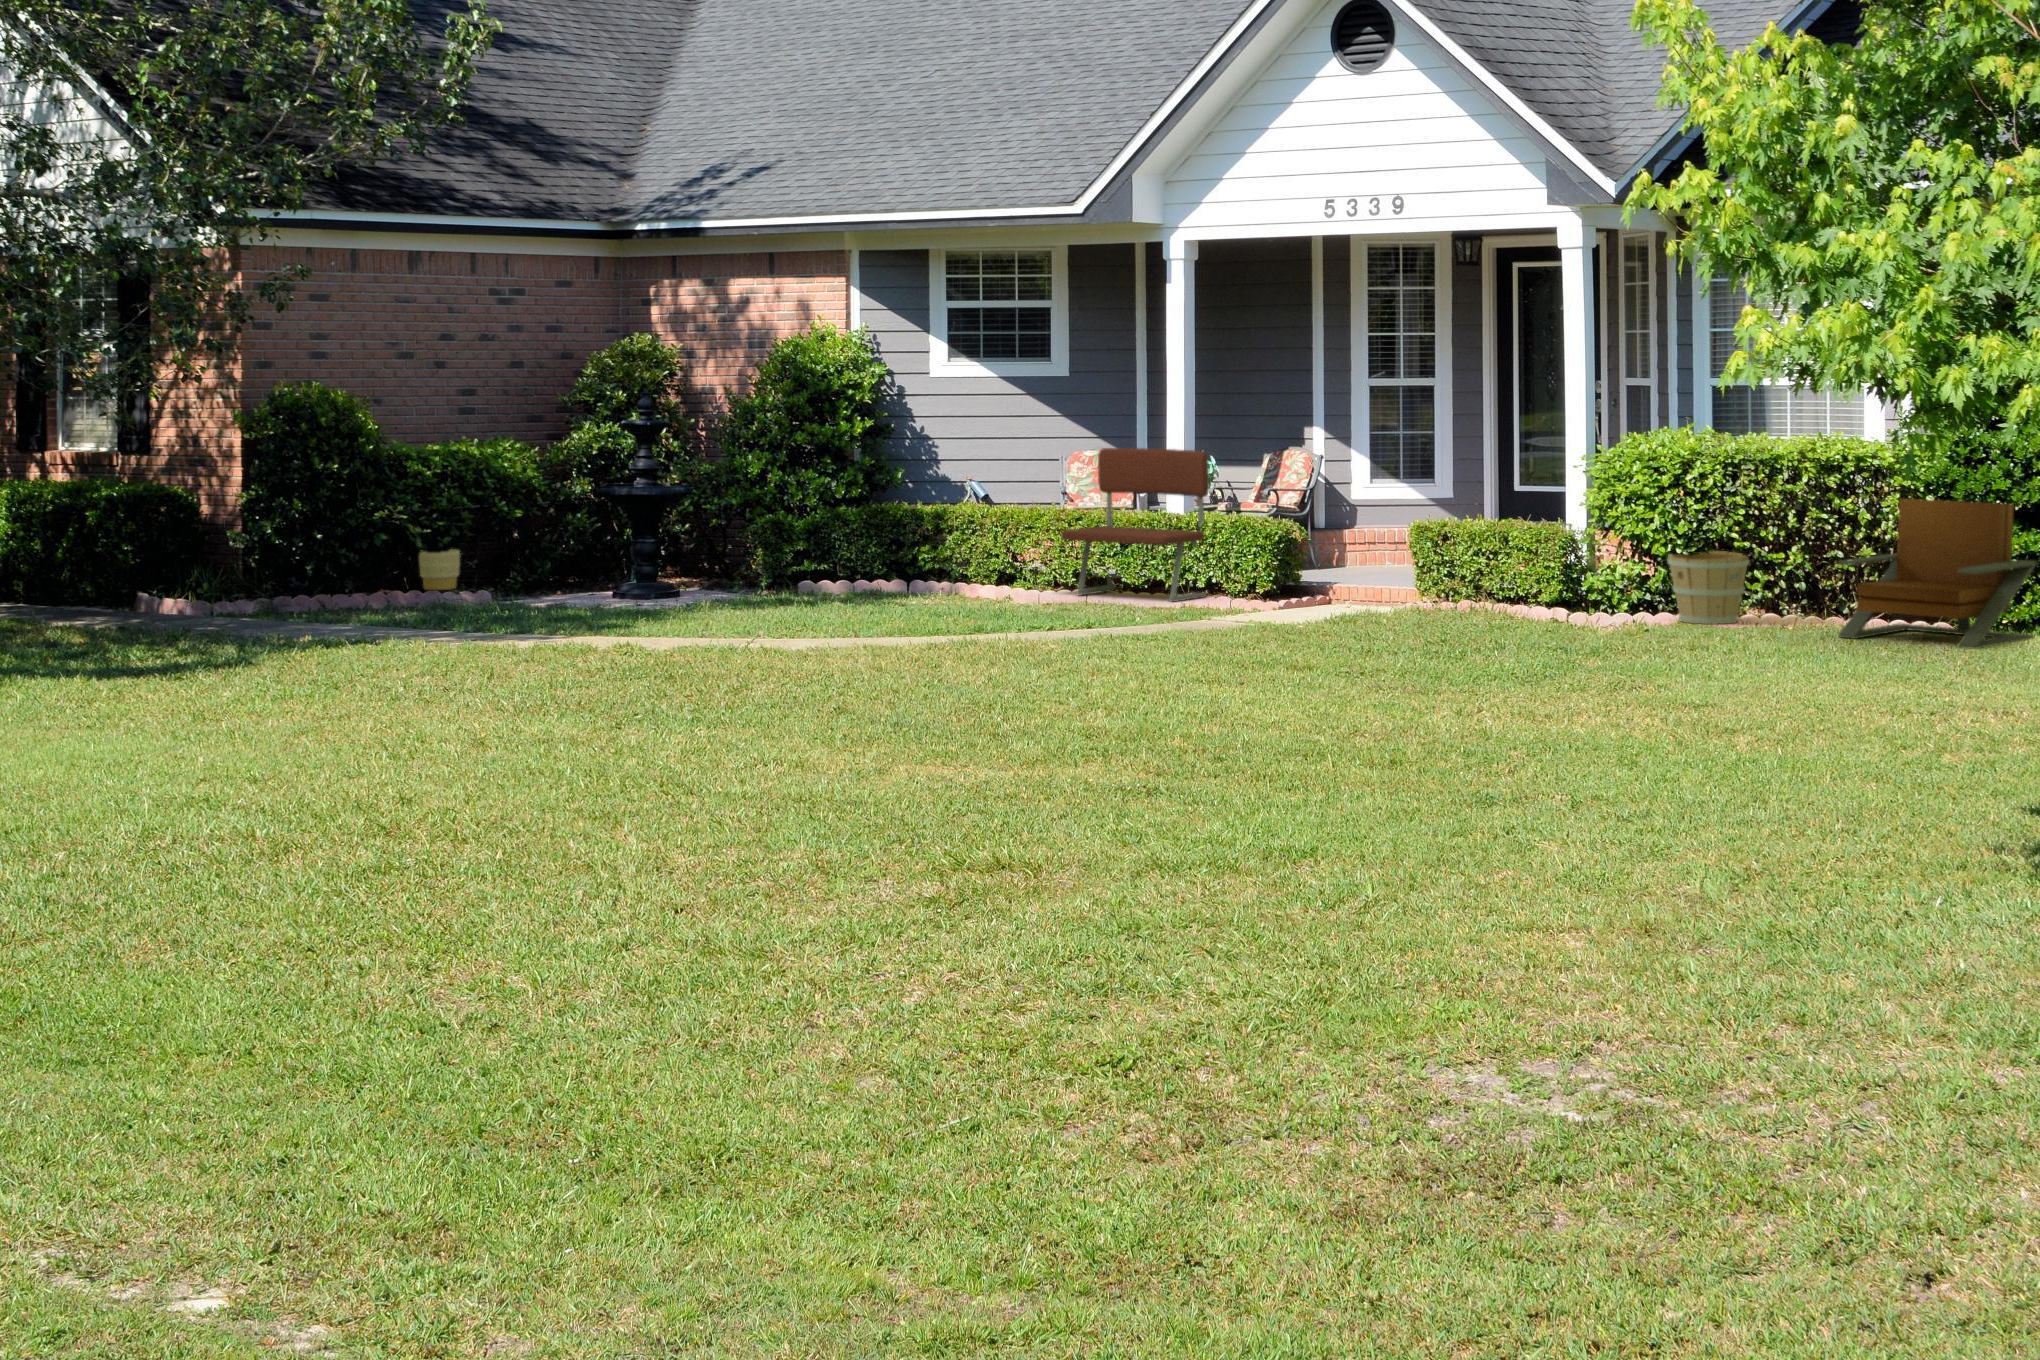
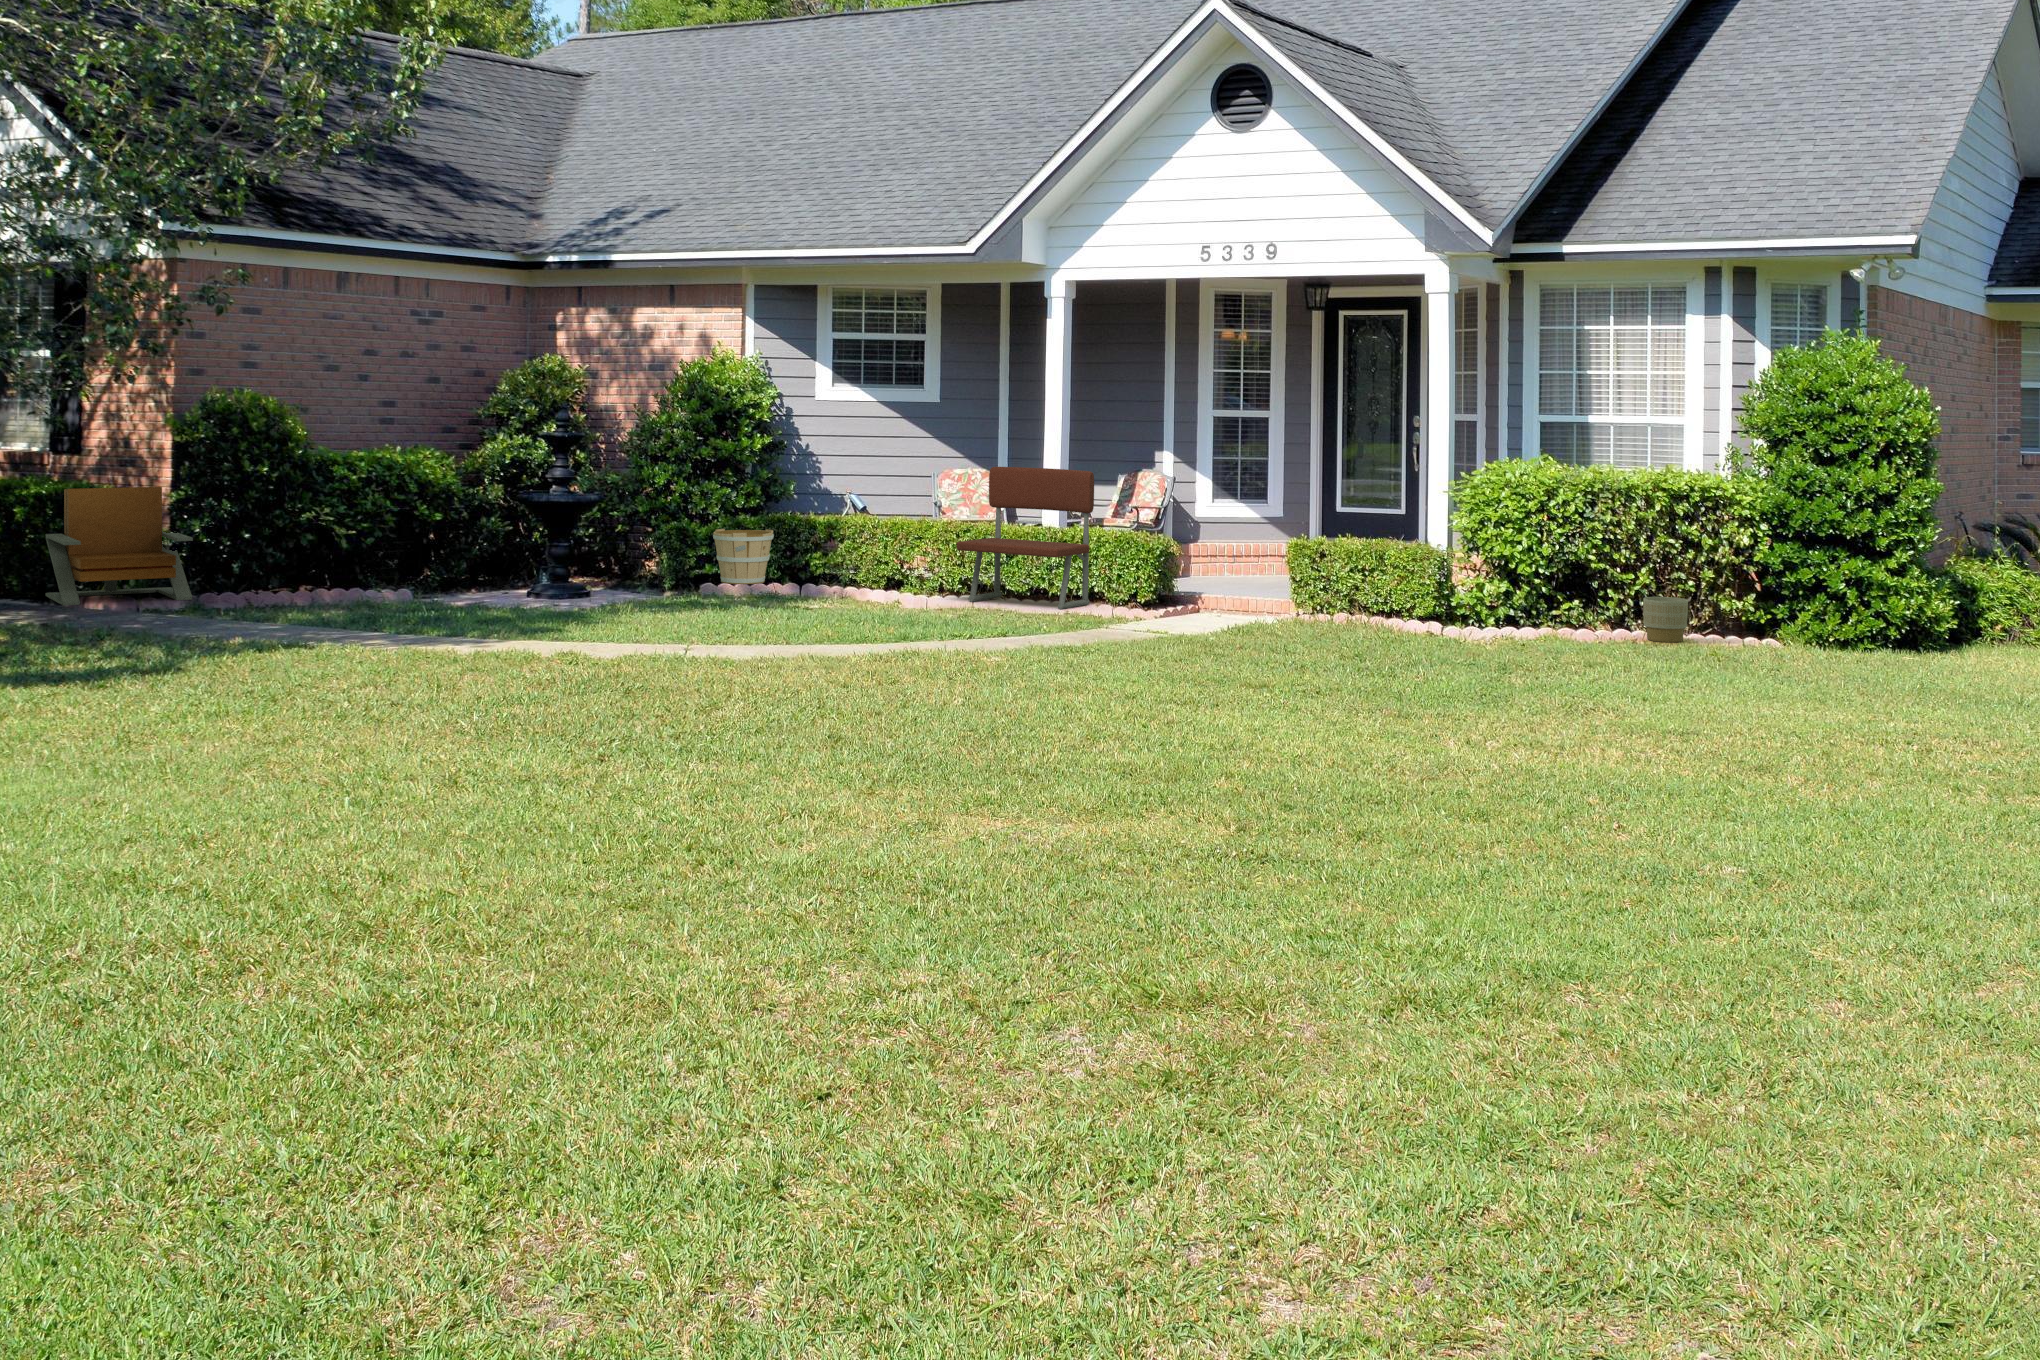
lounge chair: present [1838,499,2037,649] -> present [46,487,193,606]
planter: present [419,549,460,590] -> present [1643,597,1688,642]
wooden bucket: present [1667,551,1749,624] -> present [713,529,774,584]

